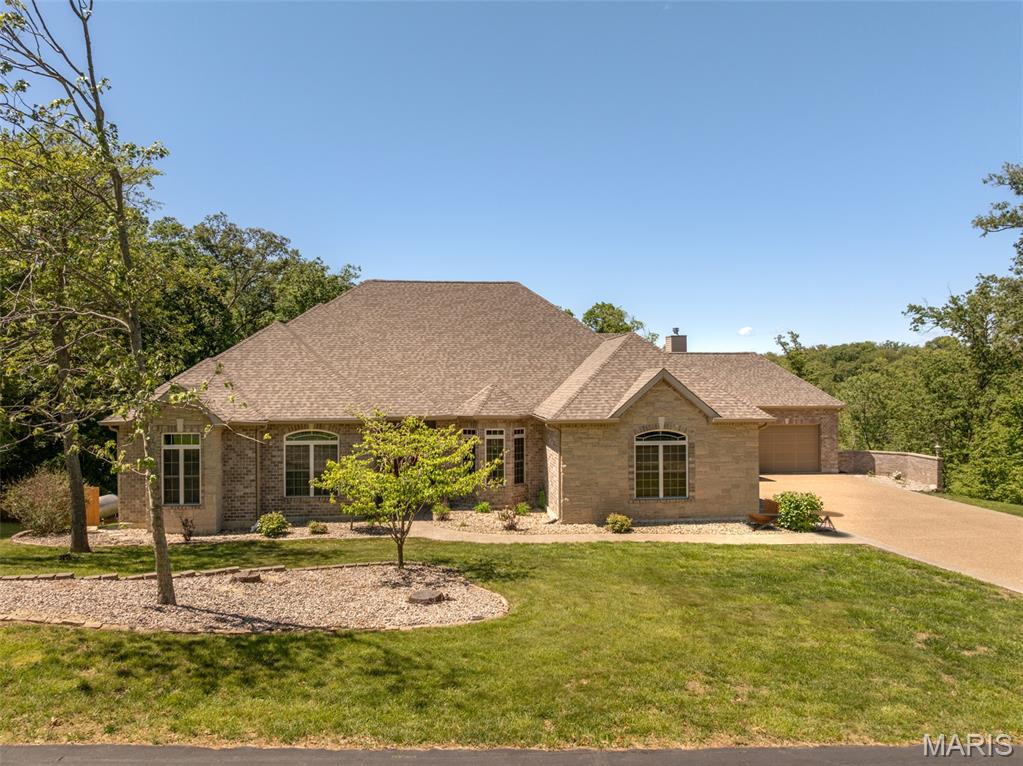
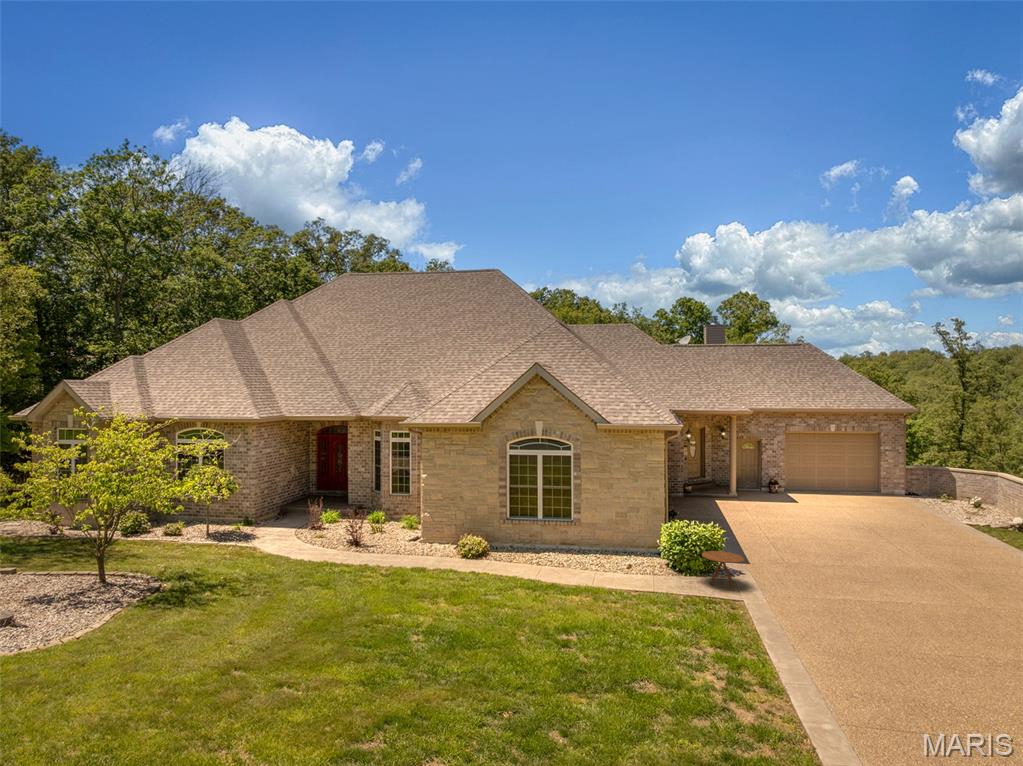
lounge chair: present [747,498,783,531] -> none [632,529,667,574]

